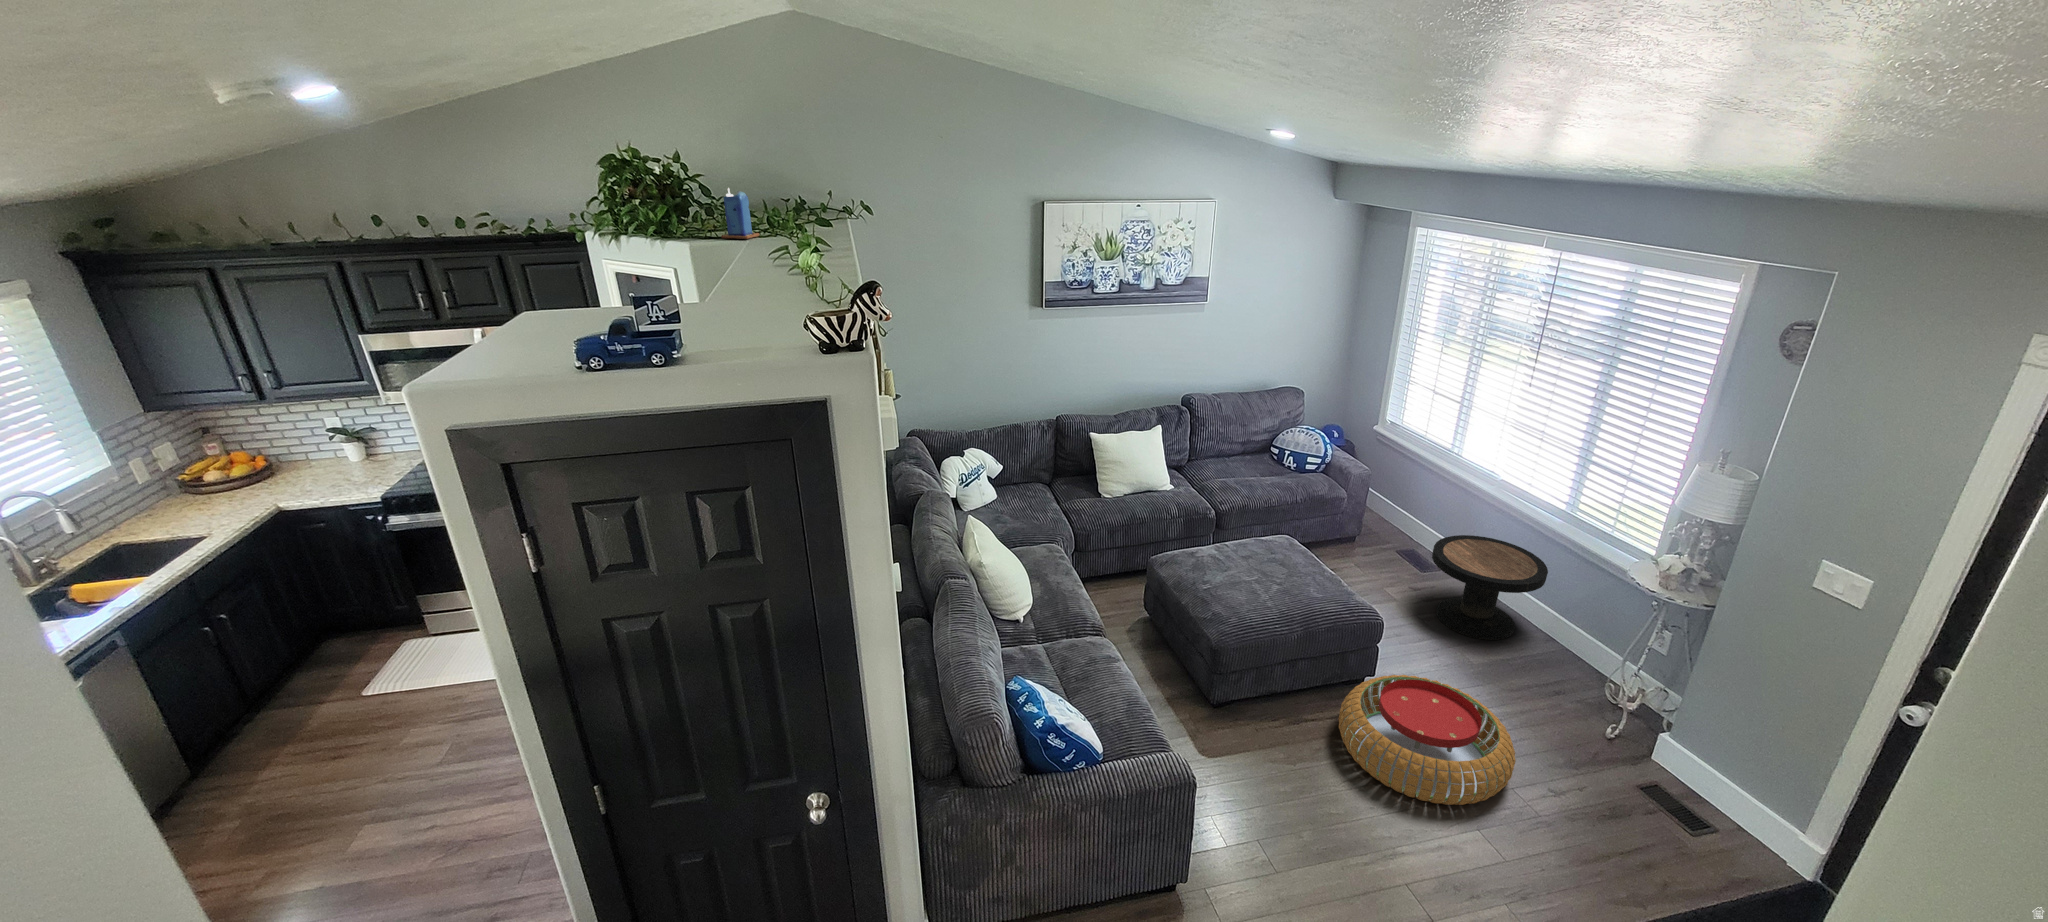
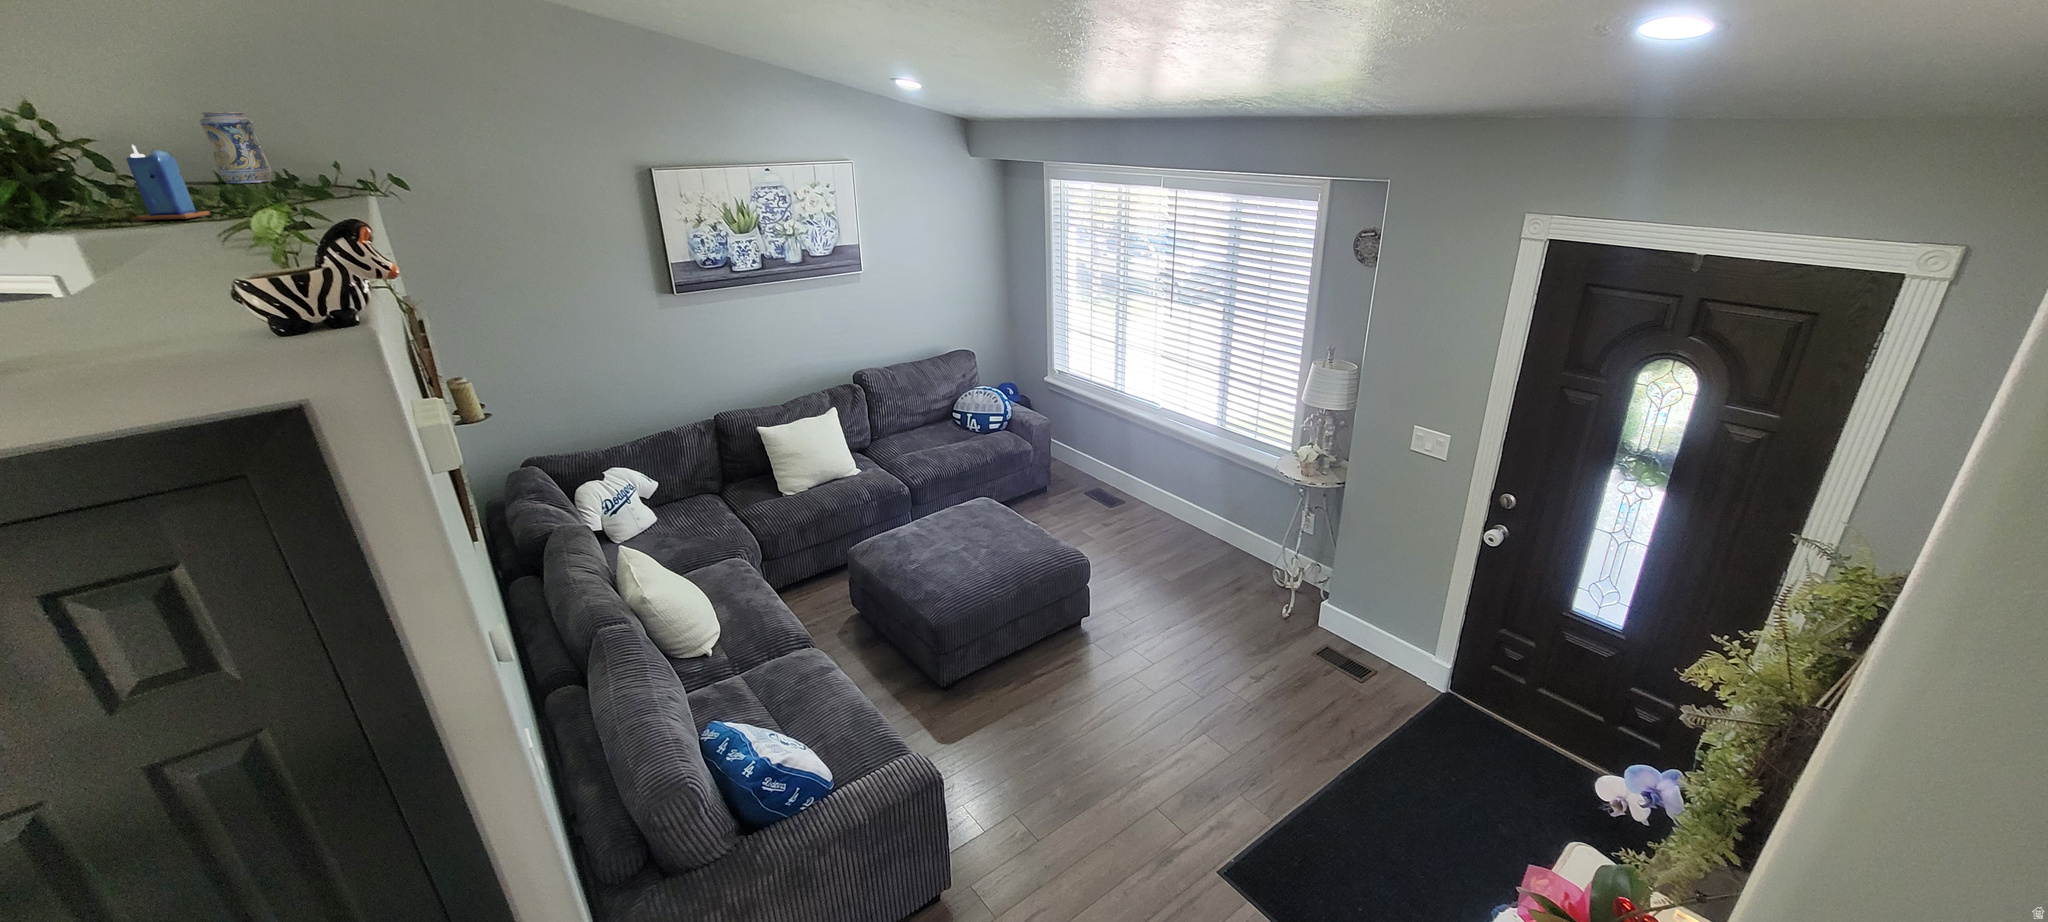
decorative vase: none [751,150,785,202] -> present [199,112,271,184]
side table: present [1432,535,1548,640] -> none [1116,463,1212,557]
pouf: present [1338,675,1516,805] -> none [1066,605,1223,723]

